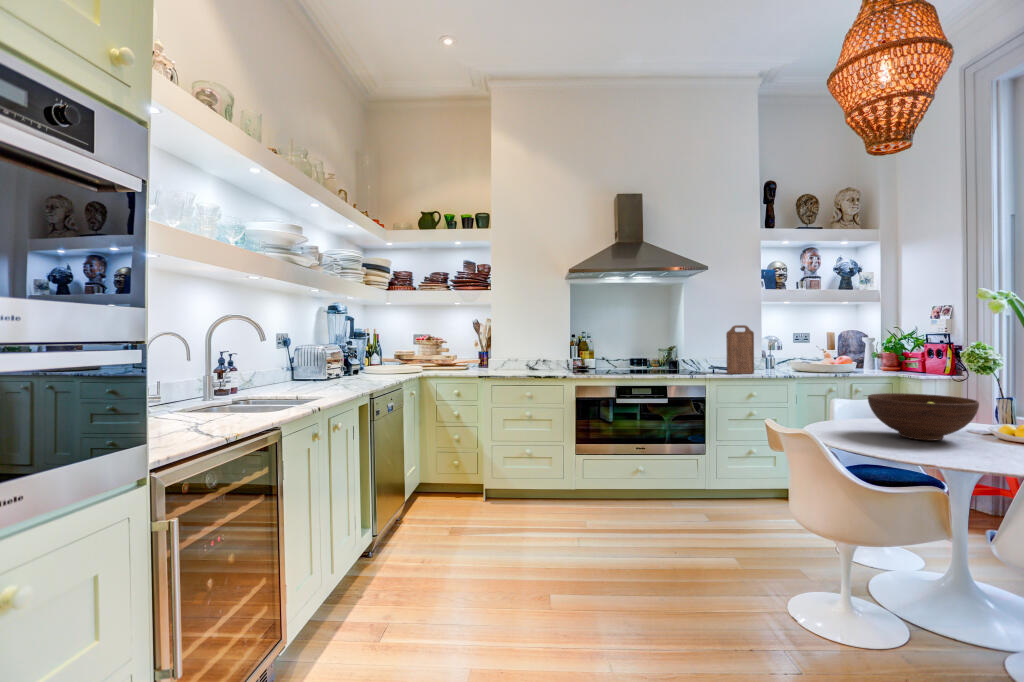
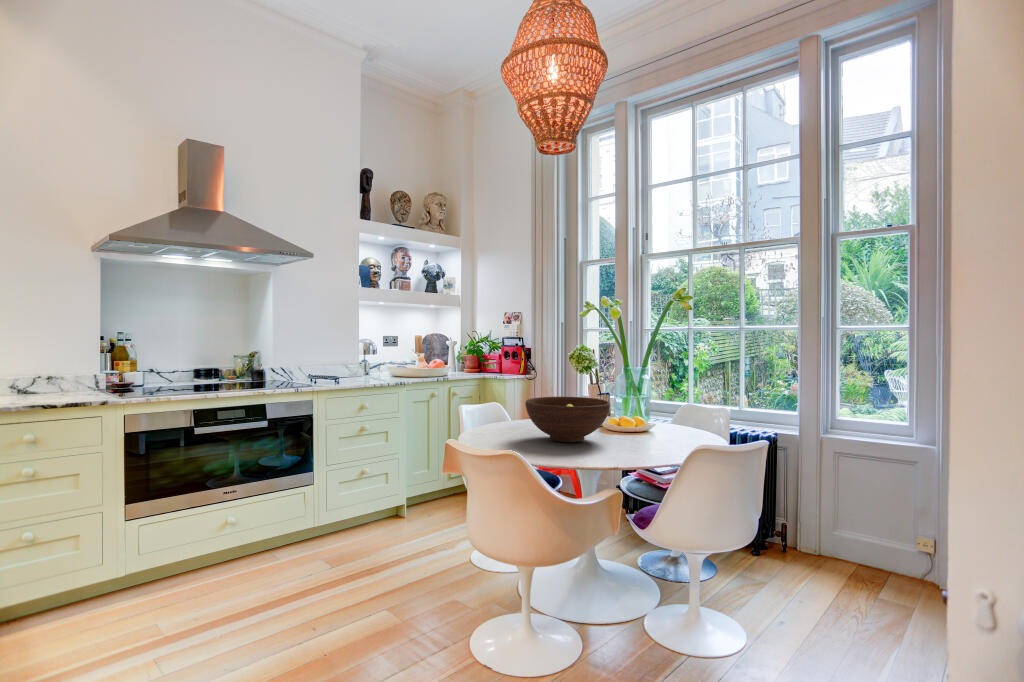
cutting board: present [726,325,754,374] -> none [335,325,363,384]

